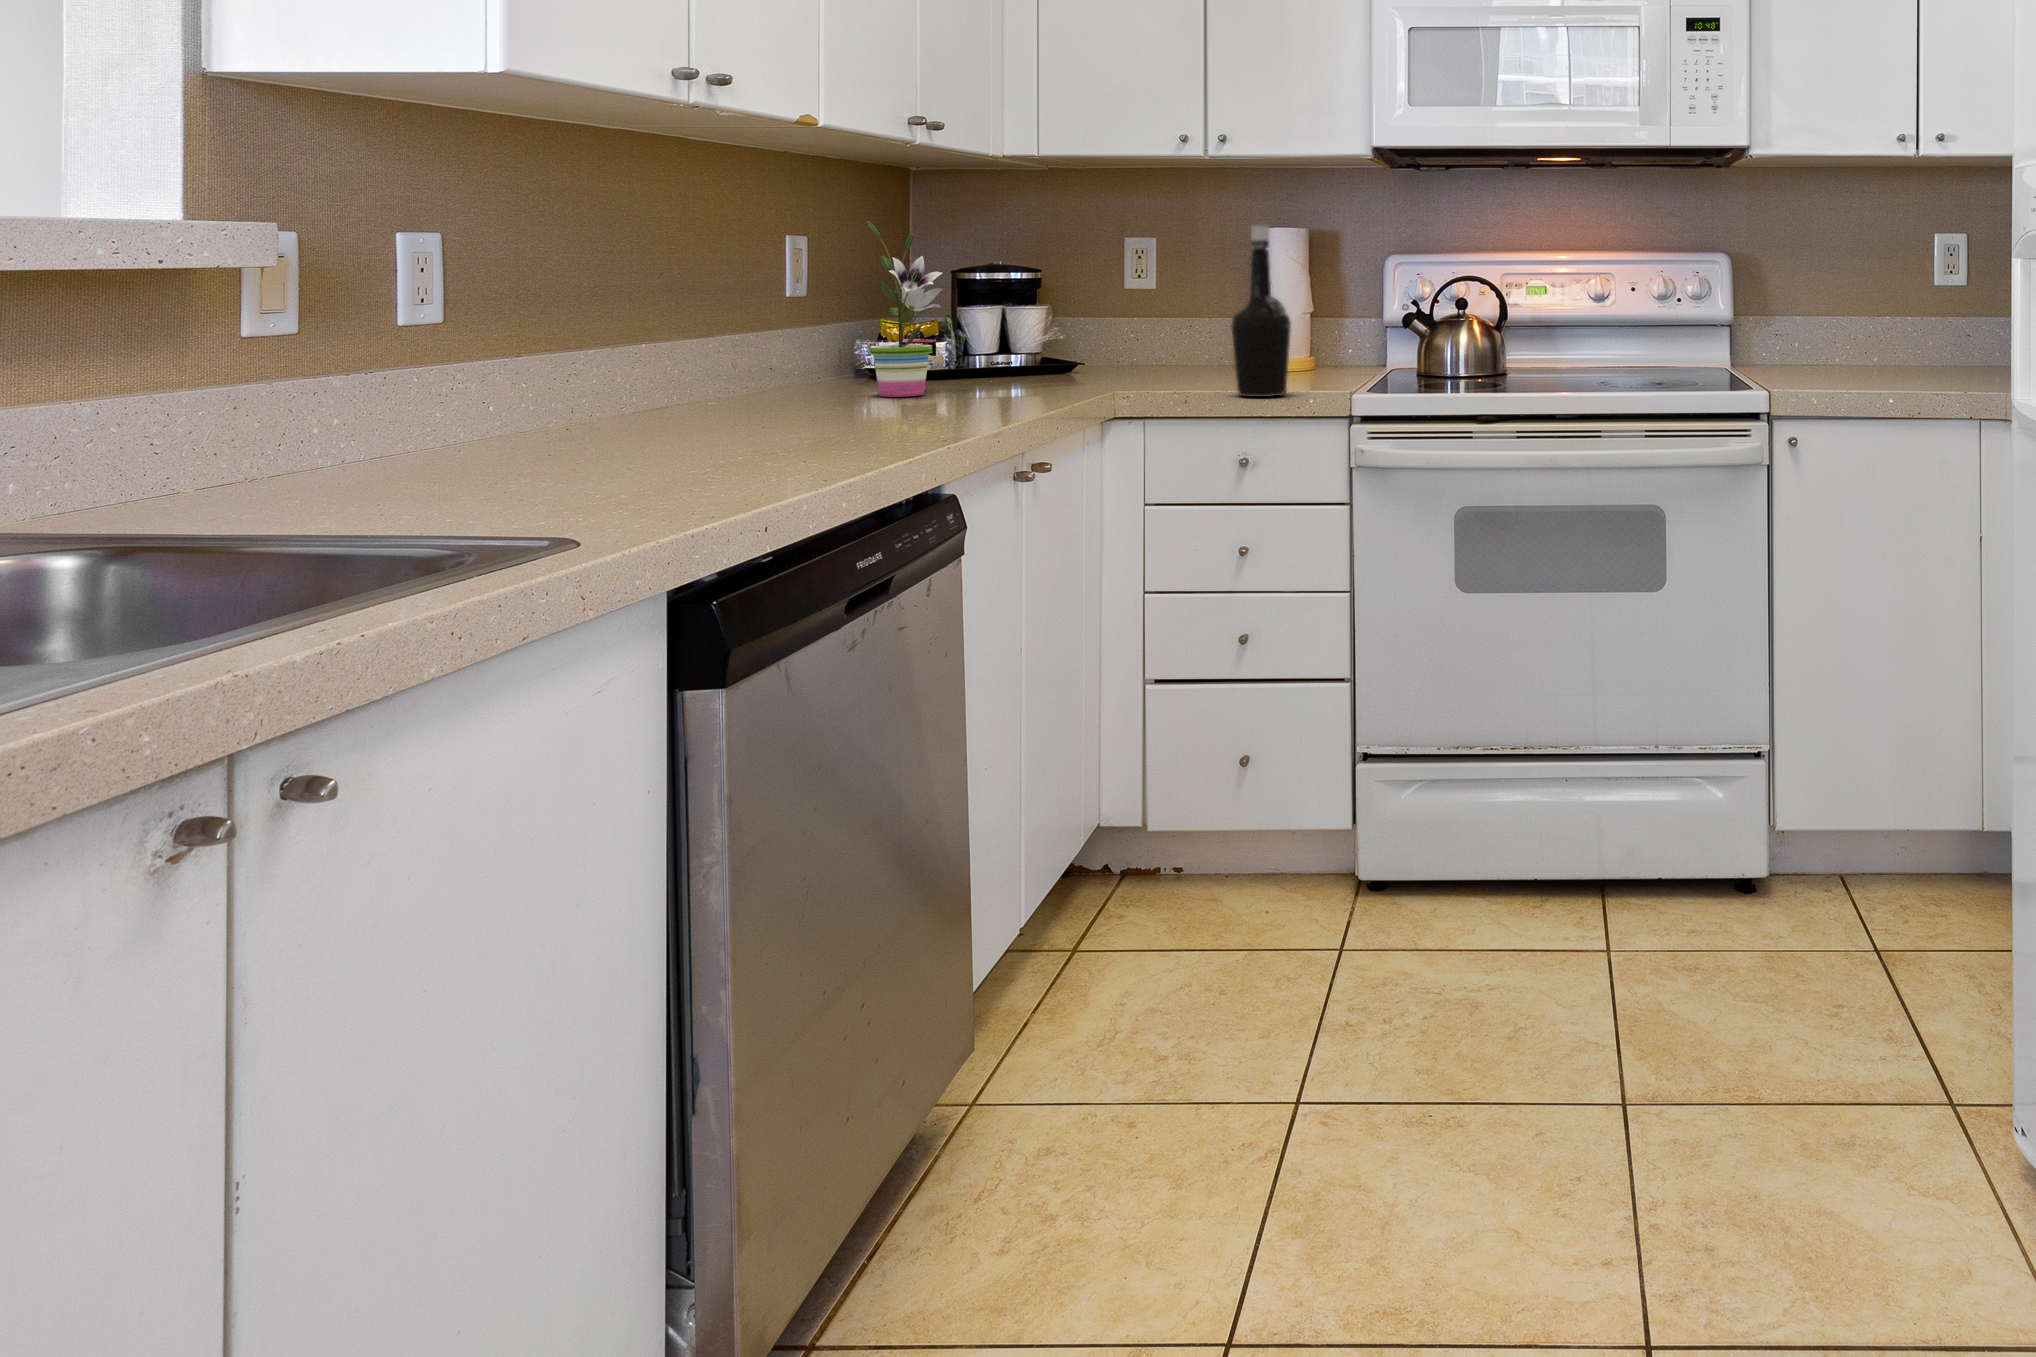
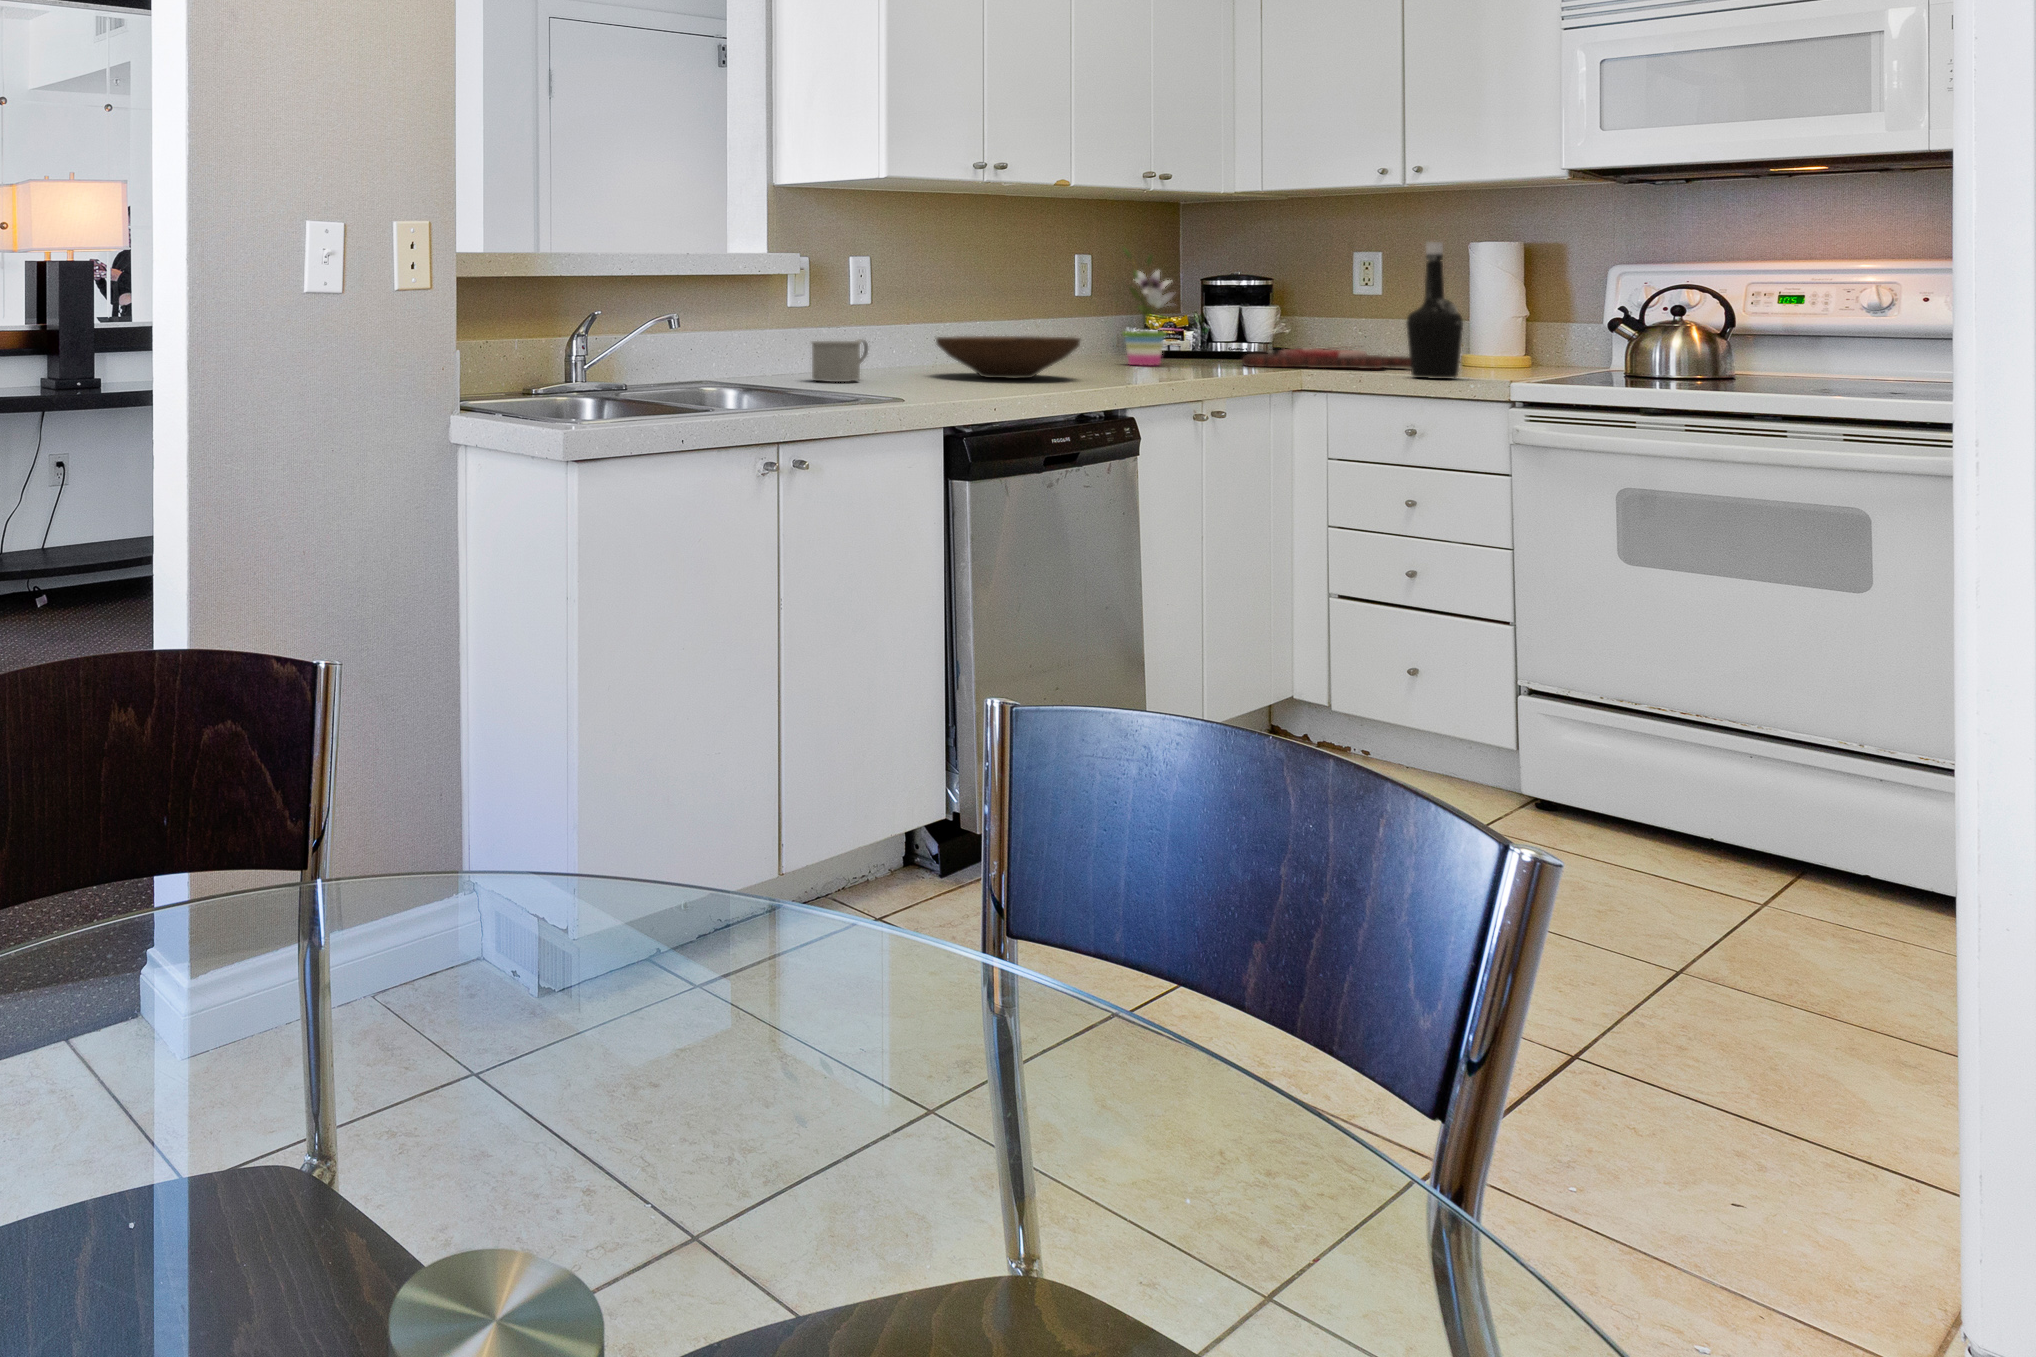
cutting board: none [1020,352,1235,388] -> present [1242,346,1411,369]
wooden bowl: none [589,368,848,448] -> present [935,336,1080,378]
mug: none [319,397,456,493] -> present [812,340,868,382]

